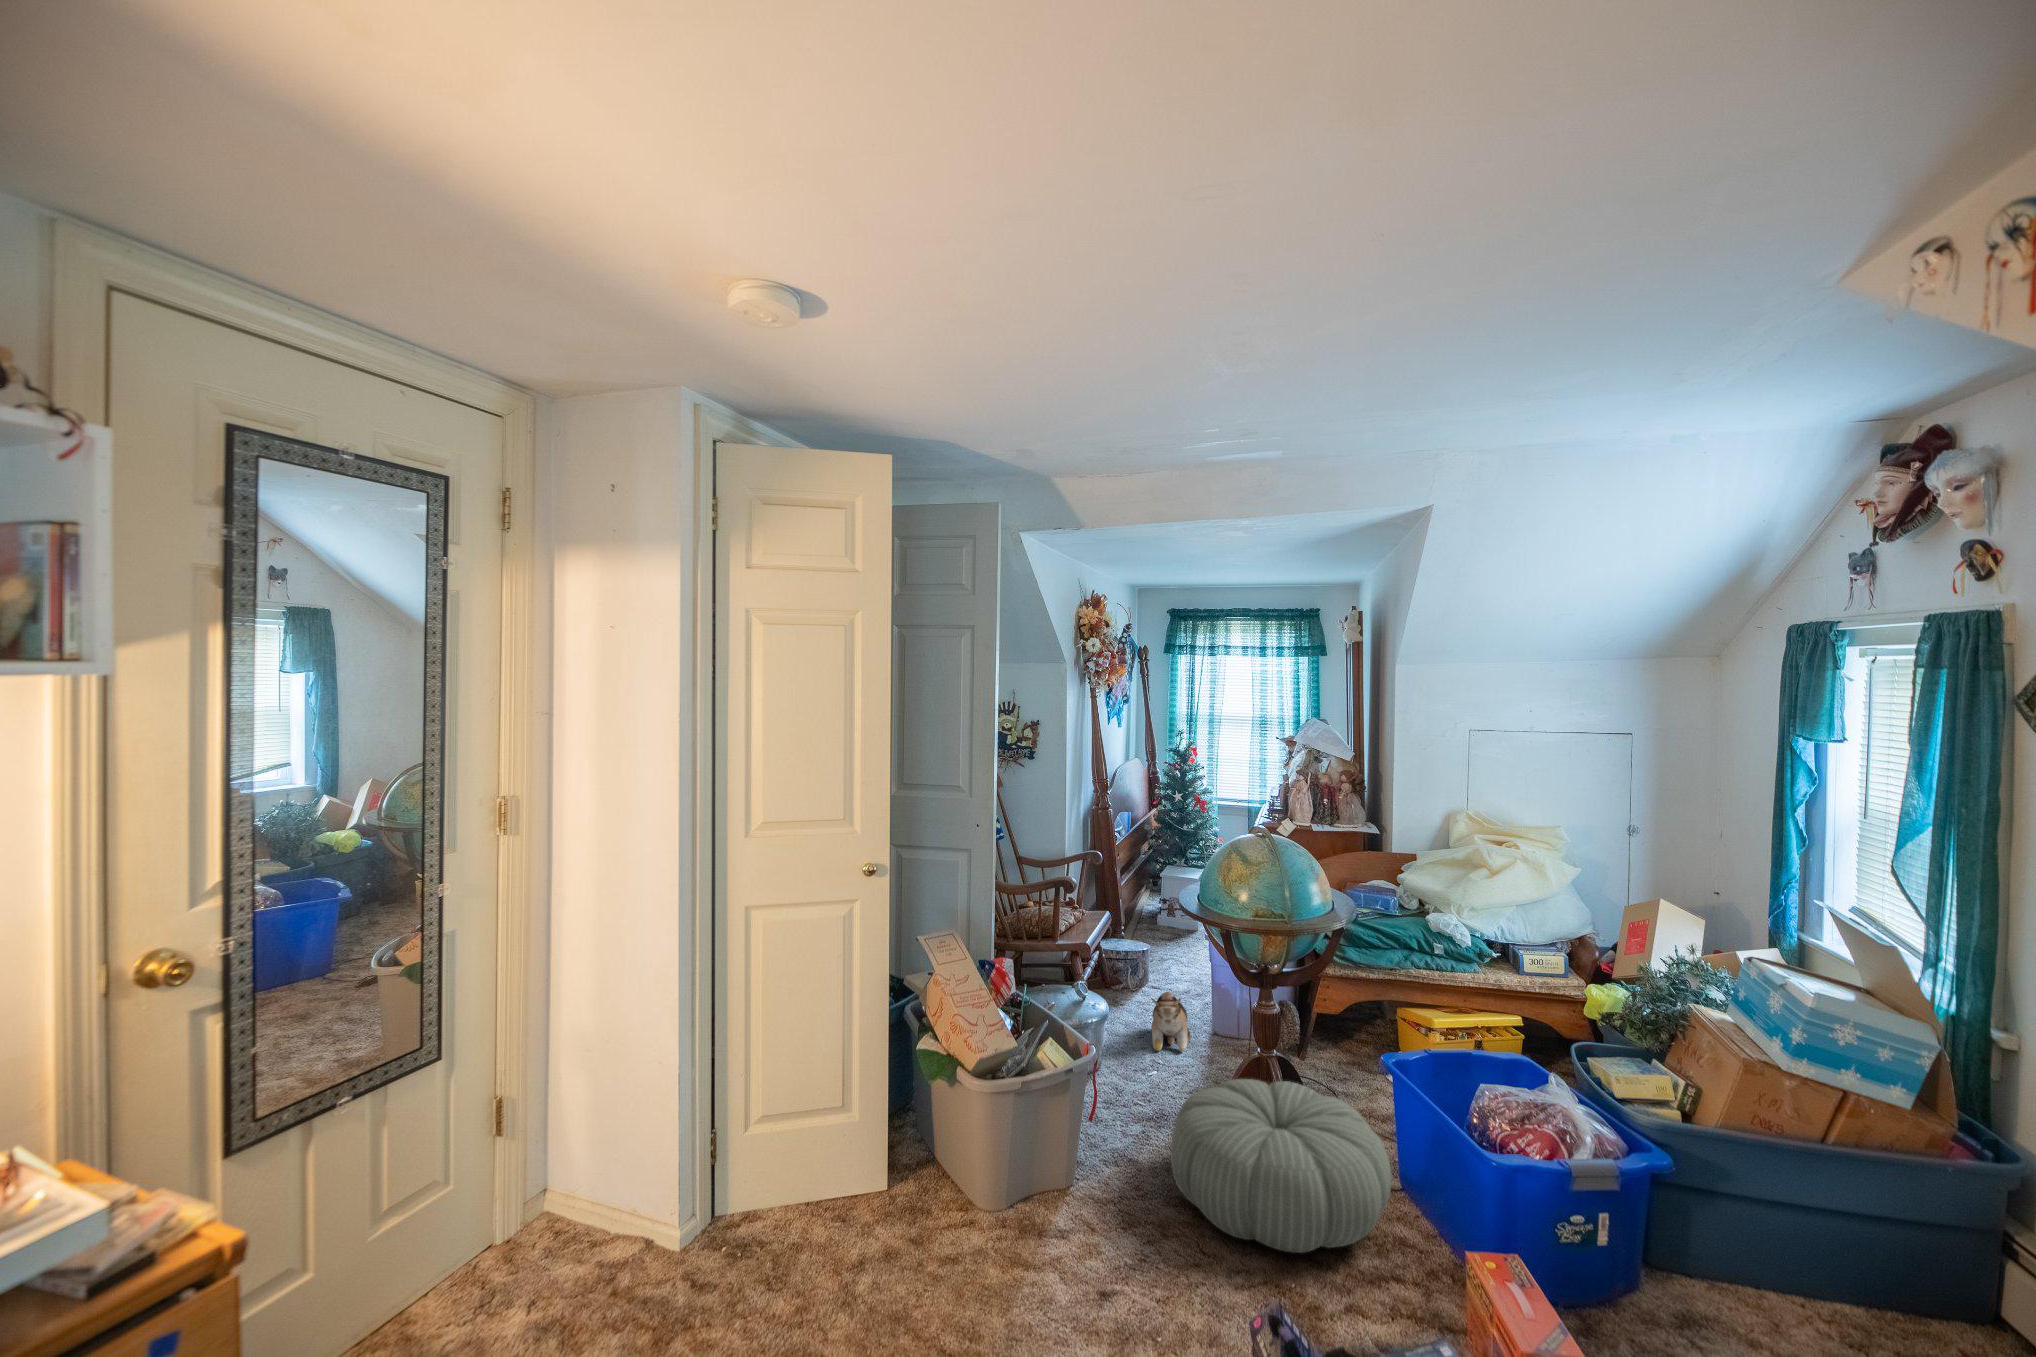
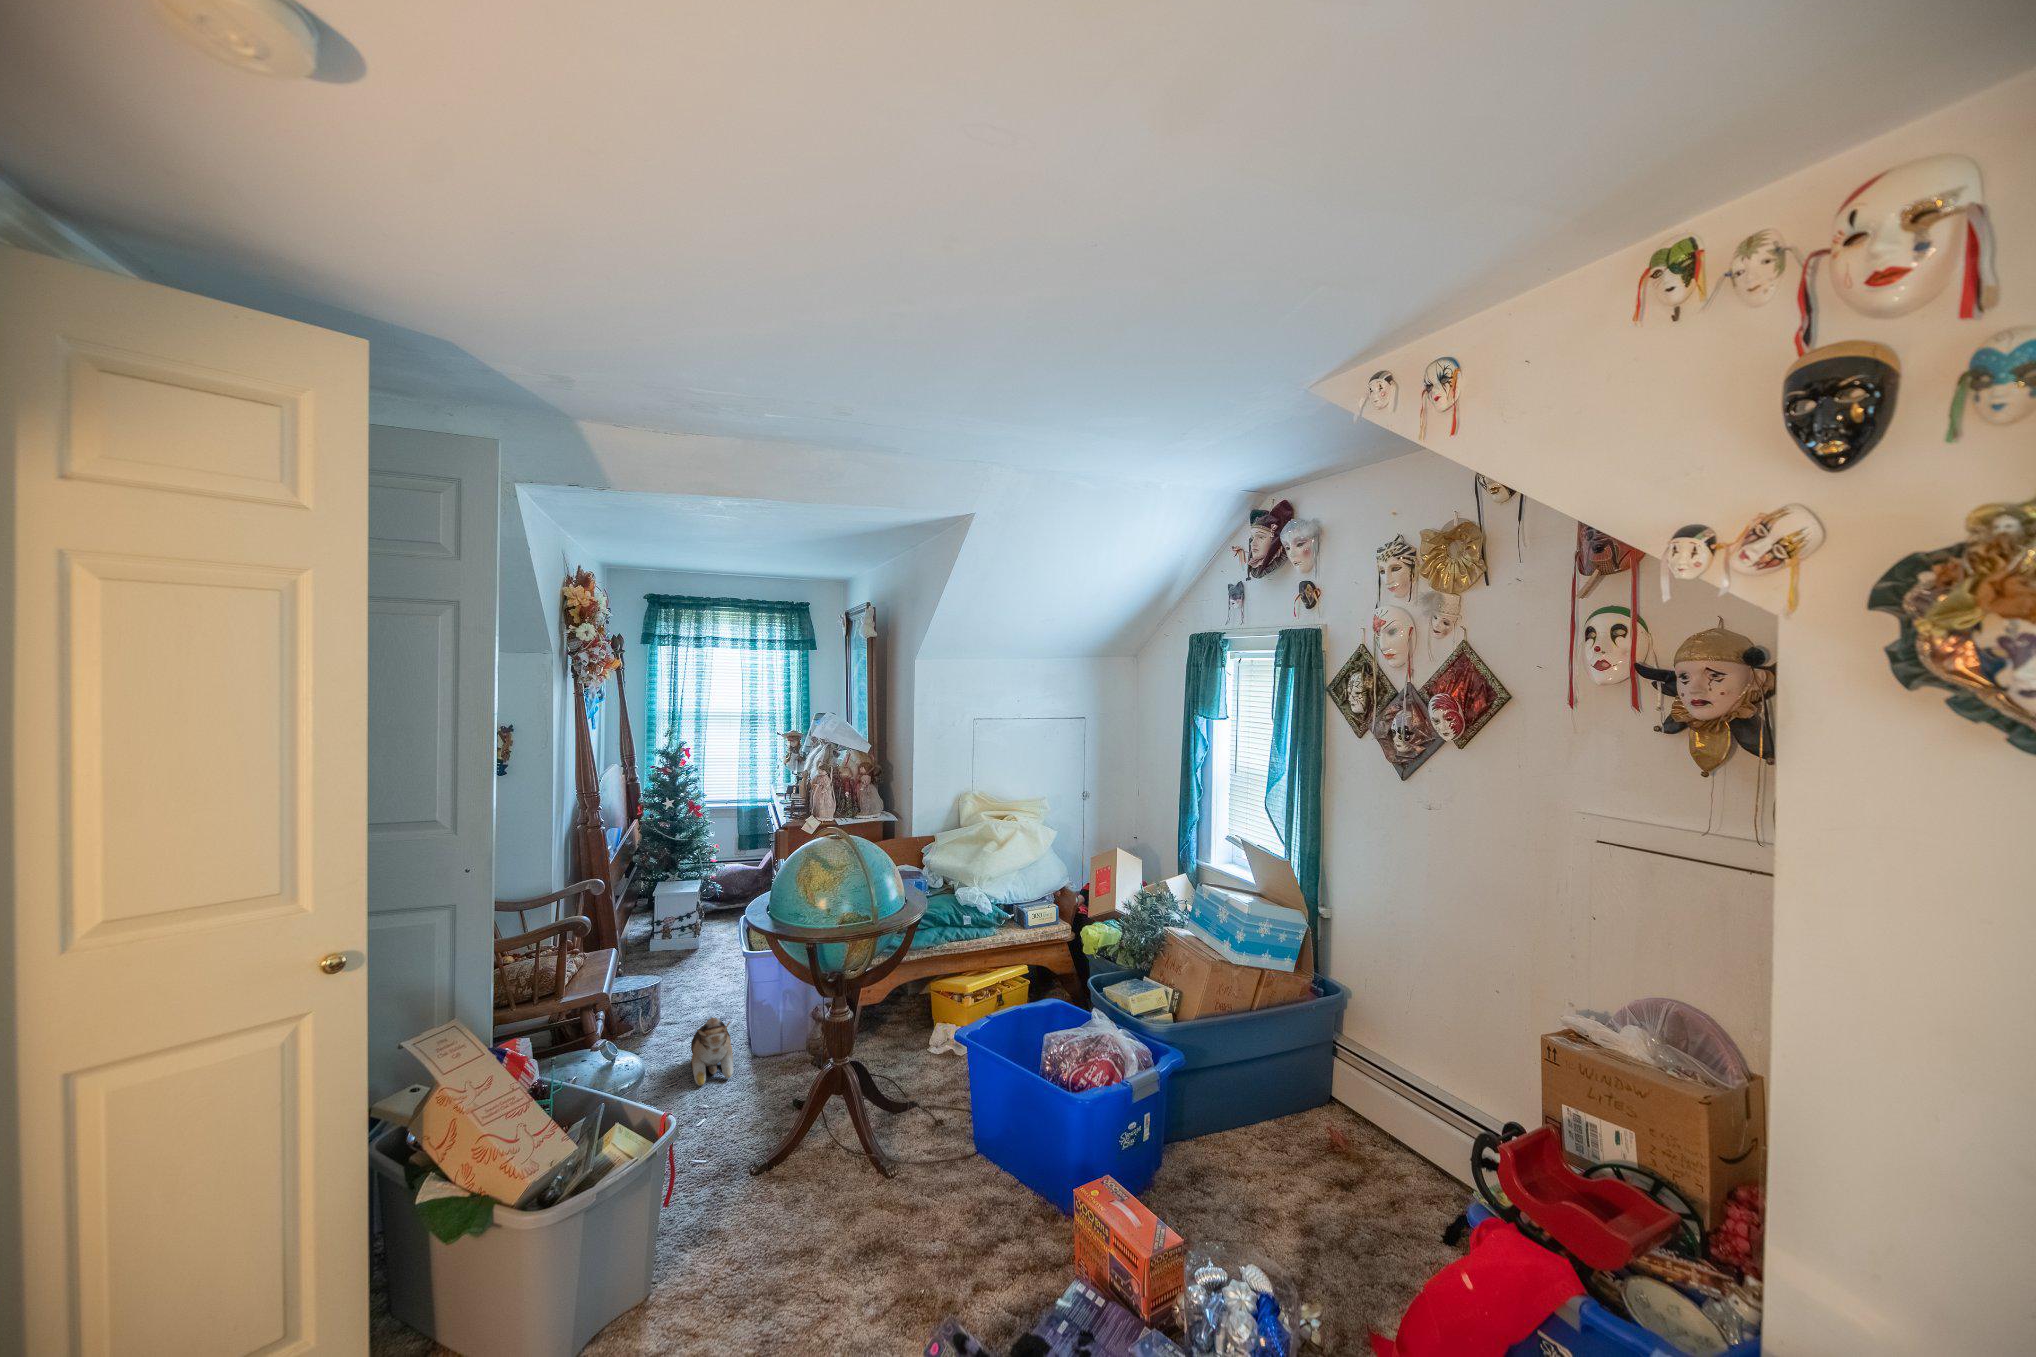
pouf: present [1170,1079,1392,1253] -> none [765,1083,986,1269]

